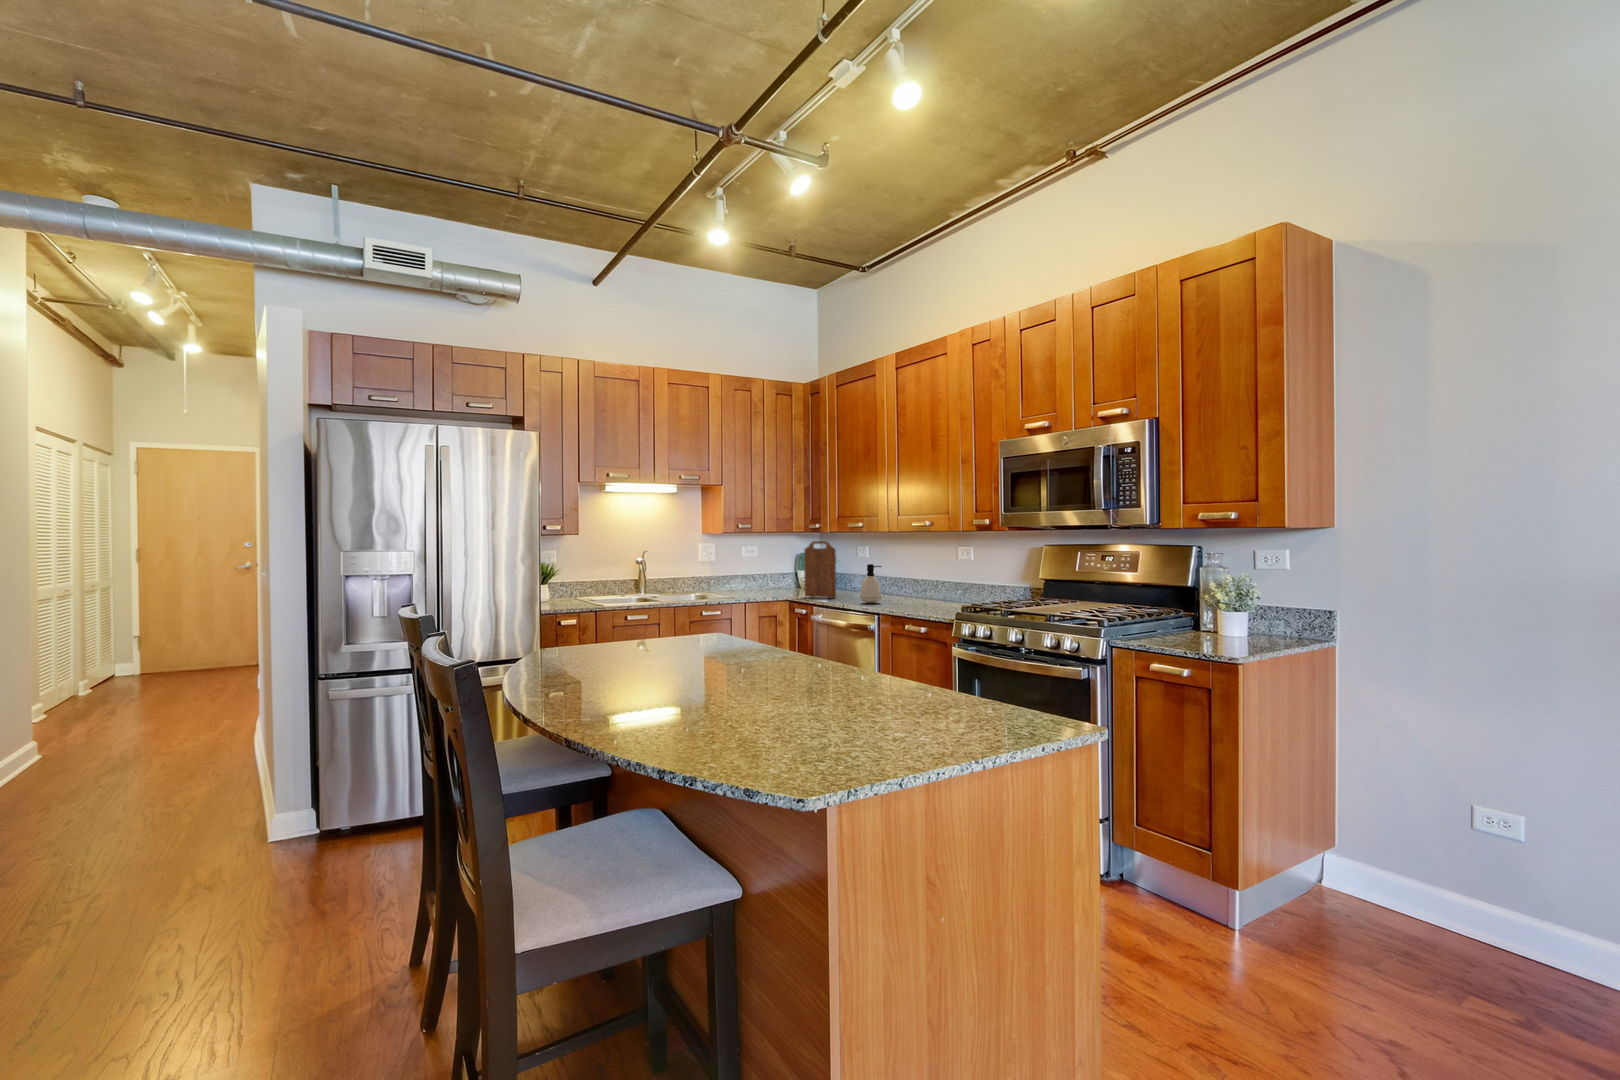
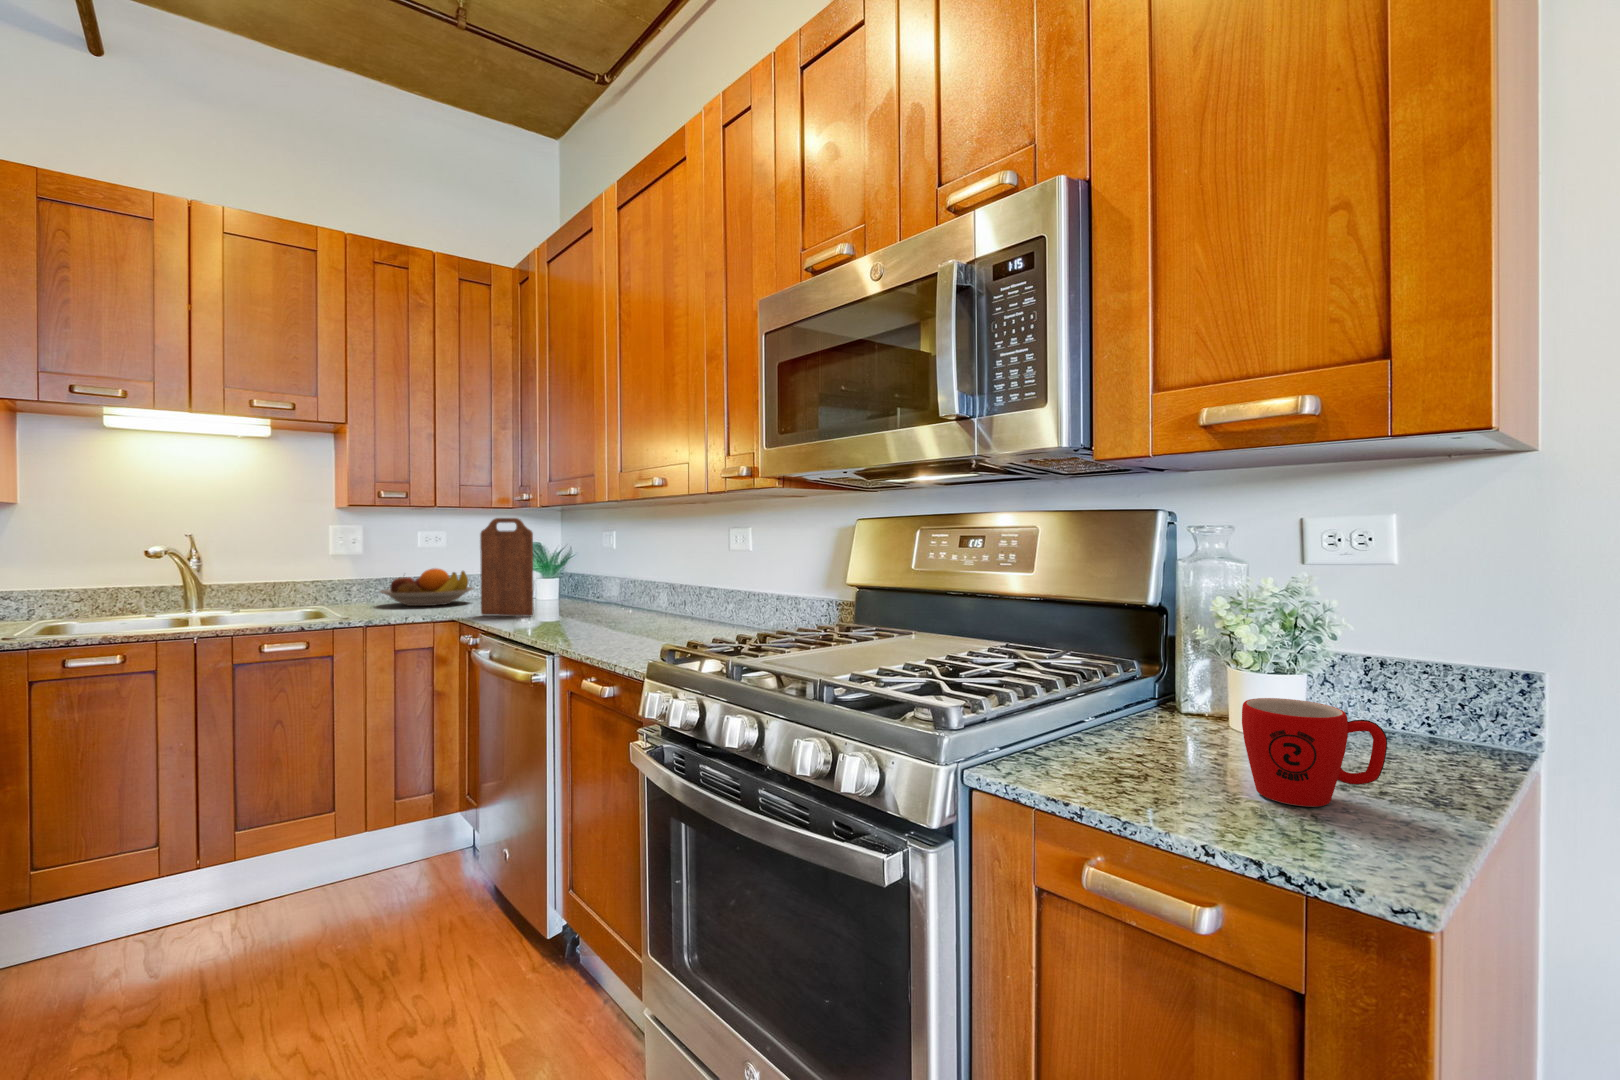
soap dispenser: present [860,564,881,603] -> none [548,557,588,628]
fruit bowl: none [729,570,780,593] -> present [380,568,473,606]
mug: none [1208,616,1252,648] -> present [1242,698,1387,807]

